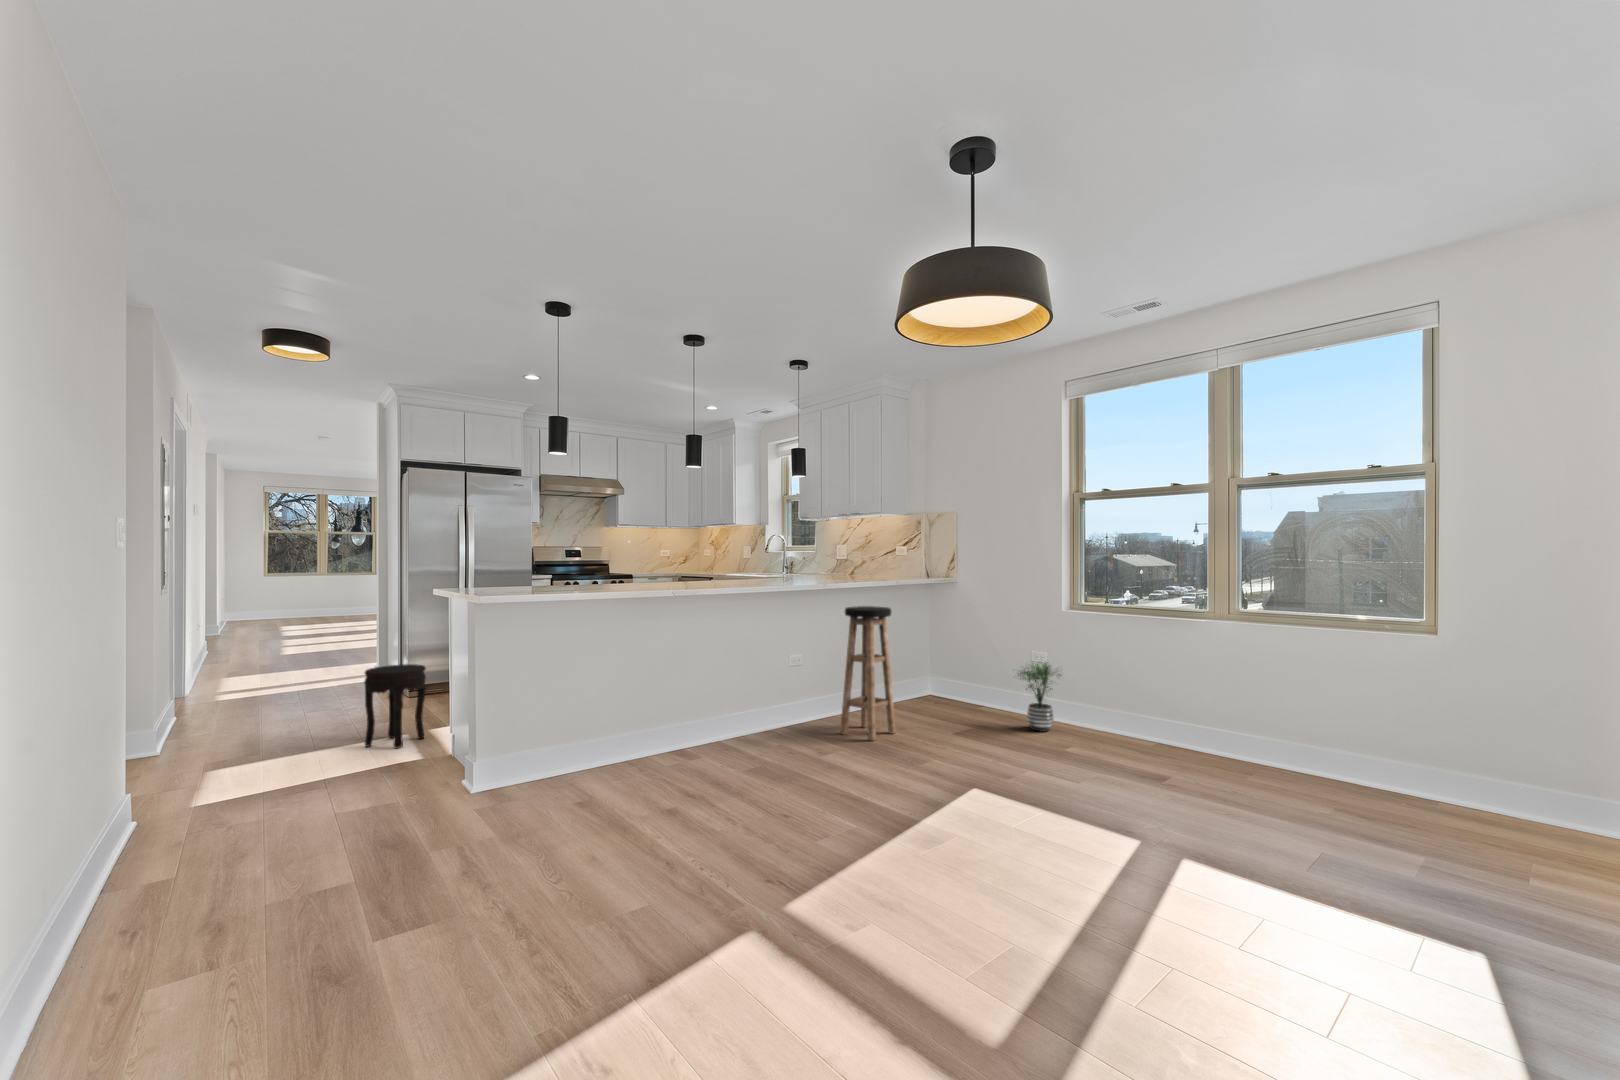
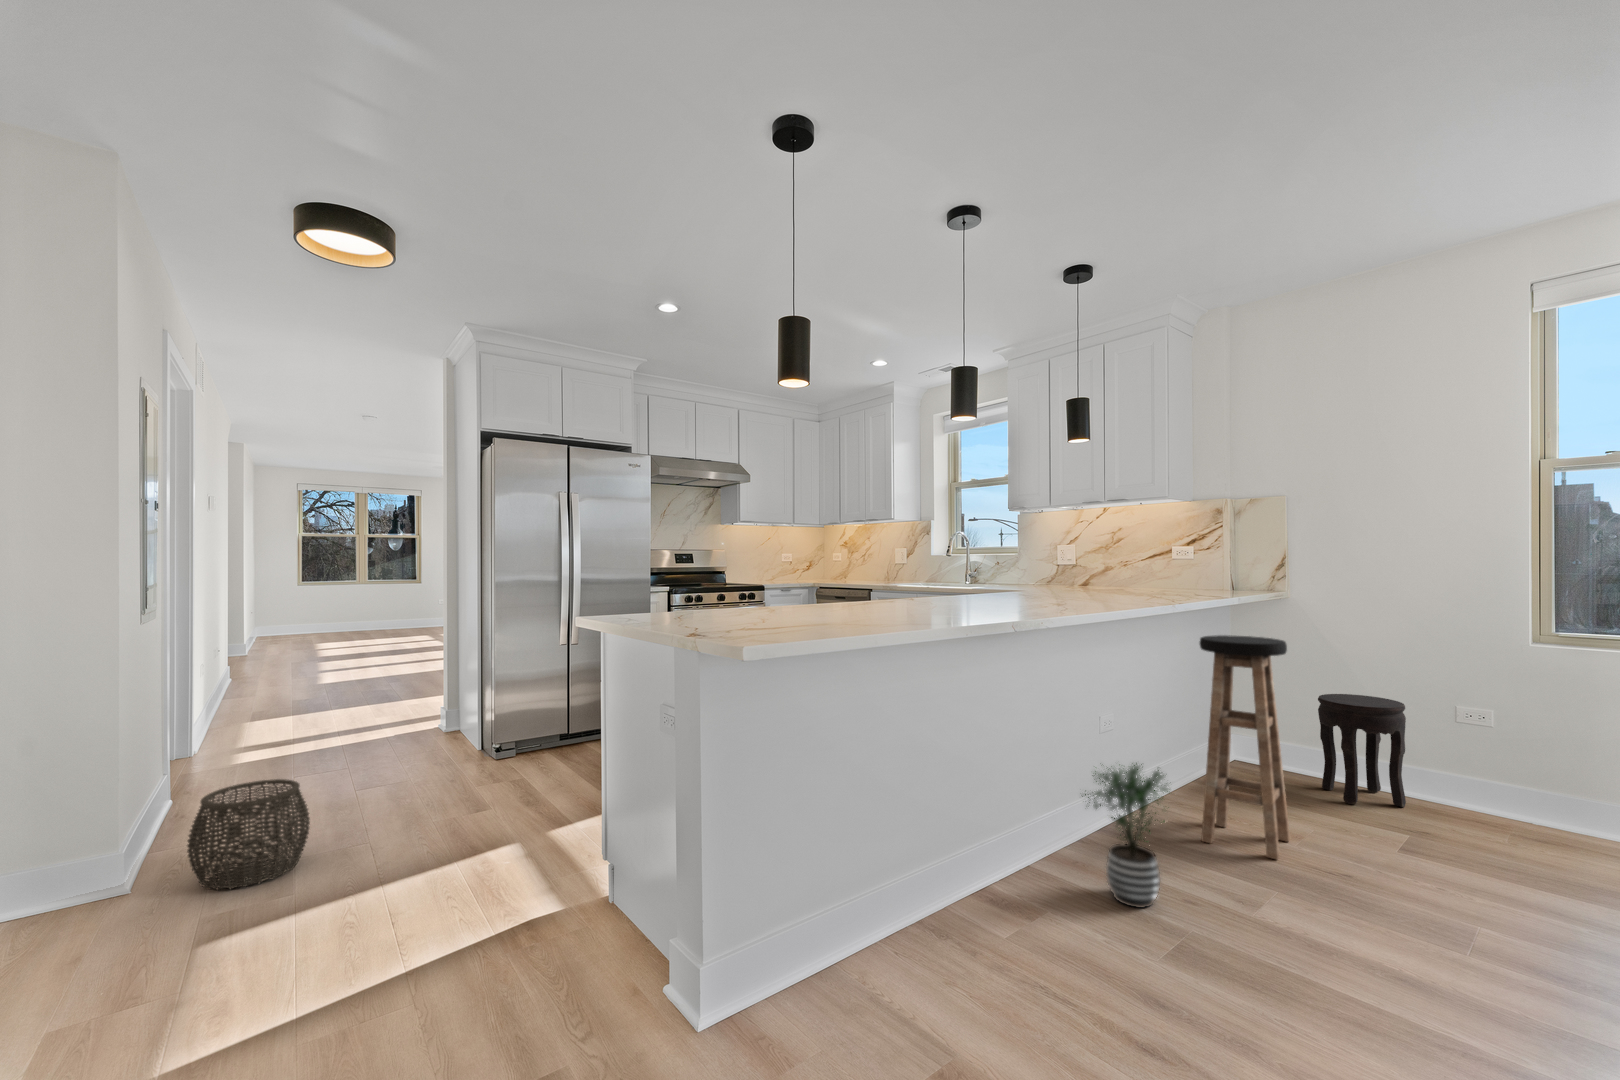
potted plant: present [1018,662,1062,732] -> present [1082,763,1169,908]
side table: present [364,664,426,748] -> present [1318,694,1406,807]
woven basket: none [194,694,271,756] -> present [187,779,310,890]

